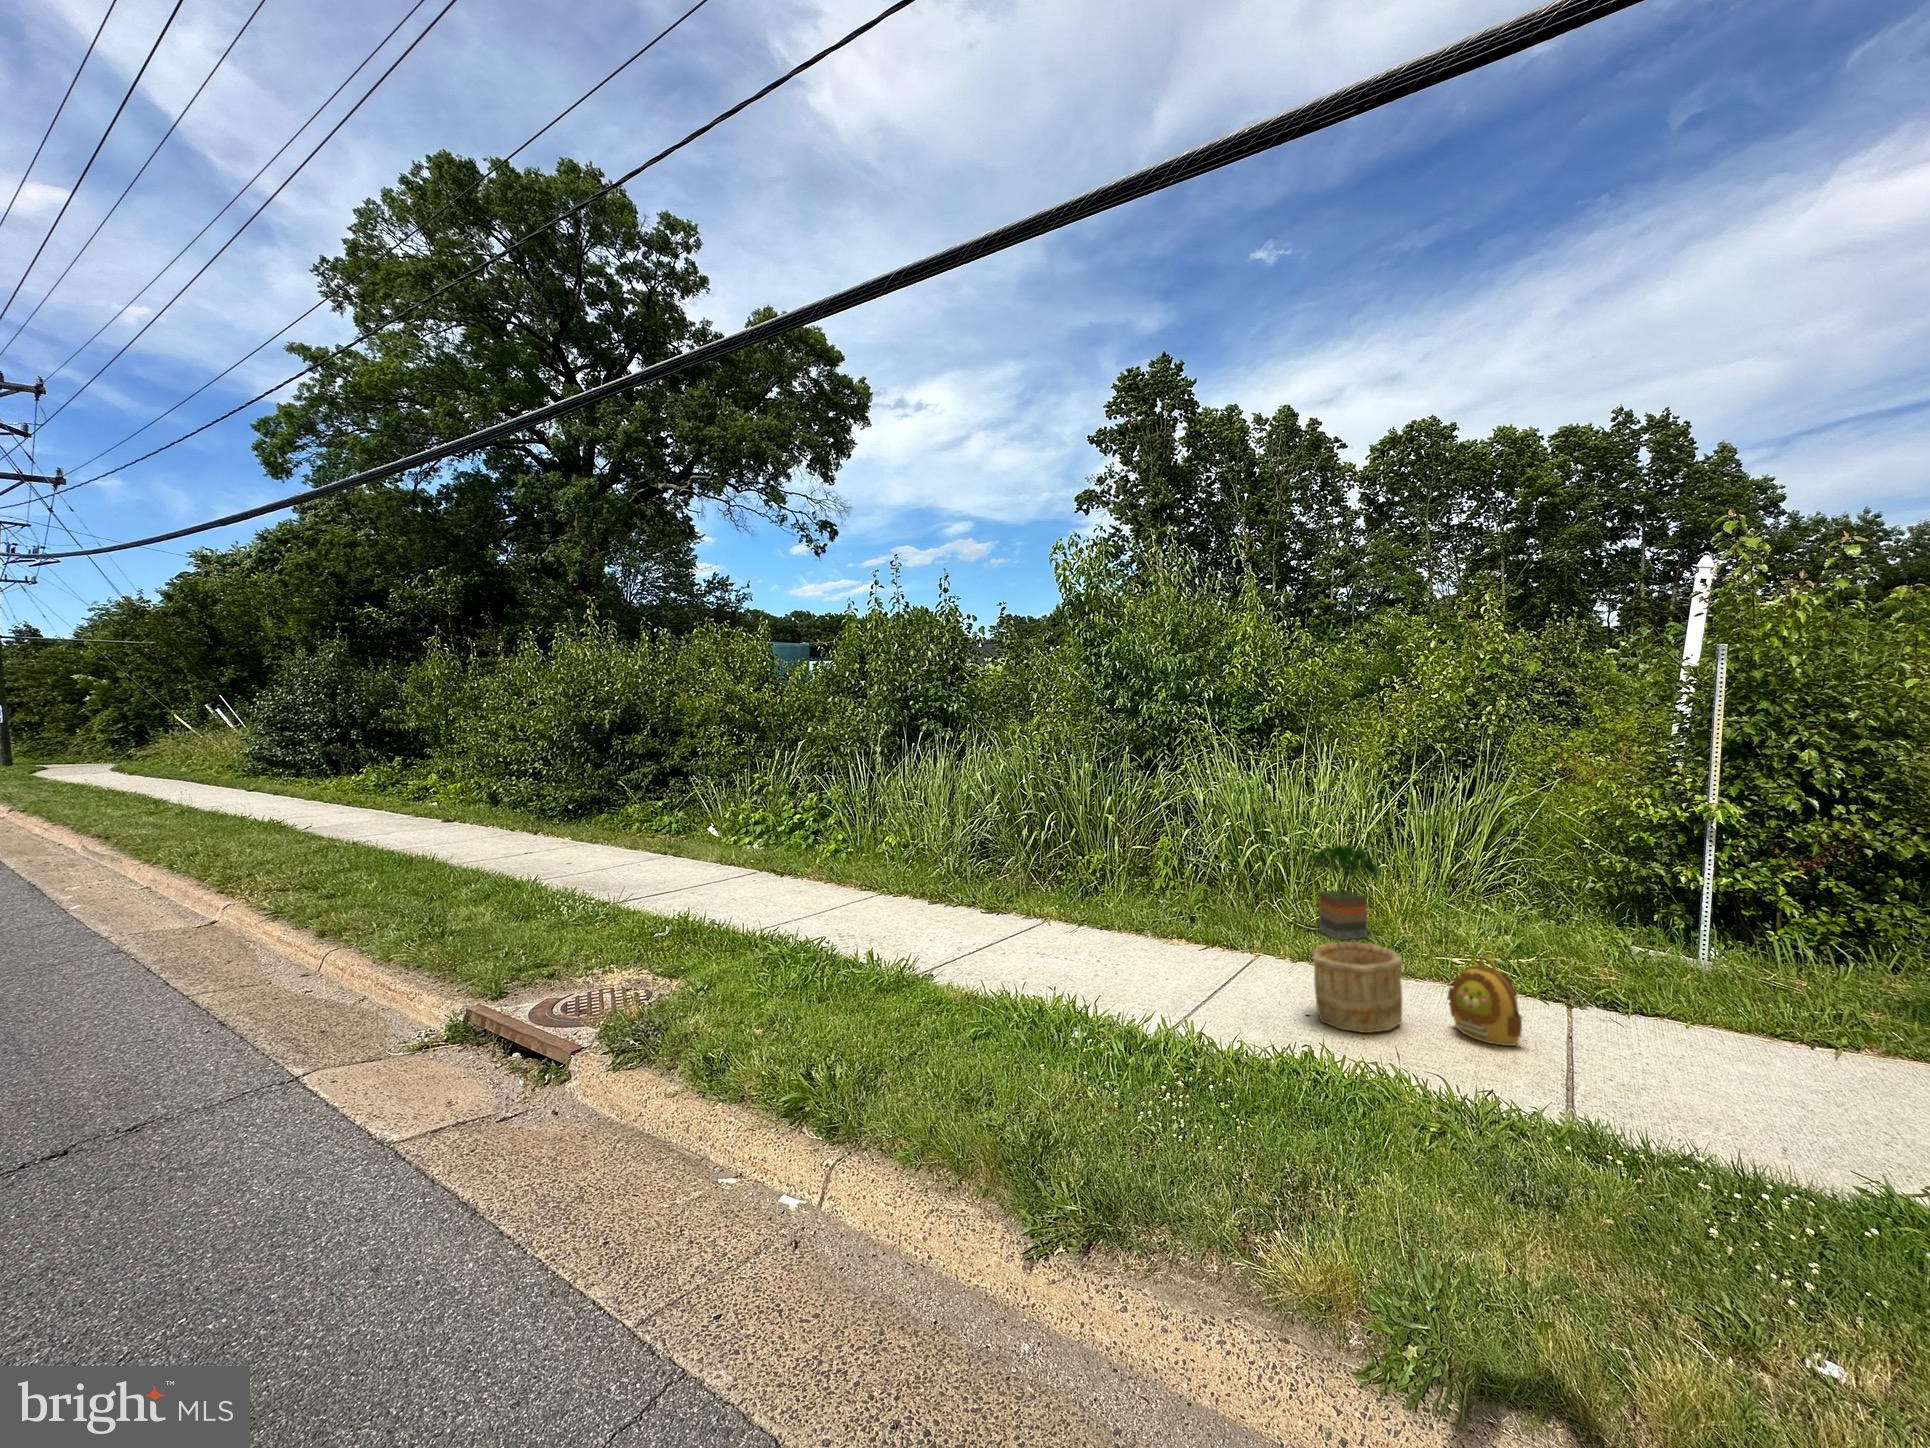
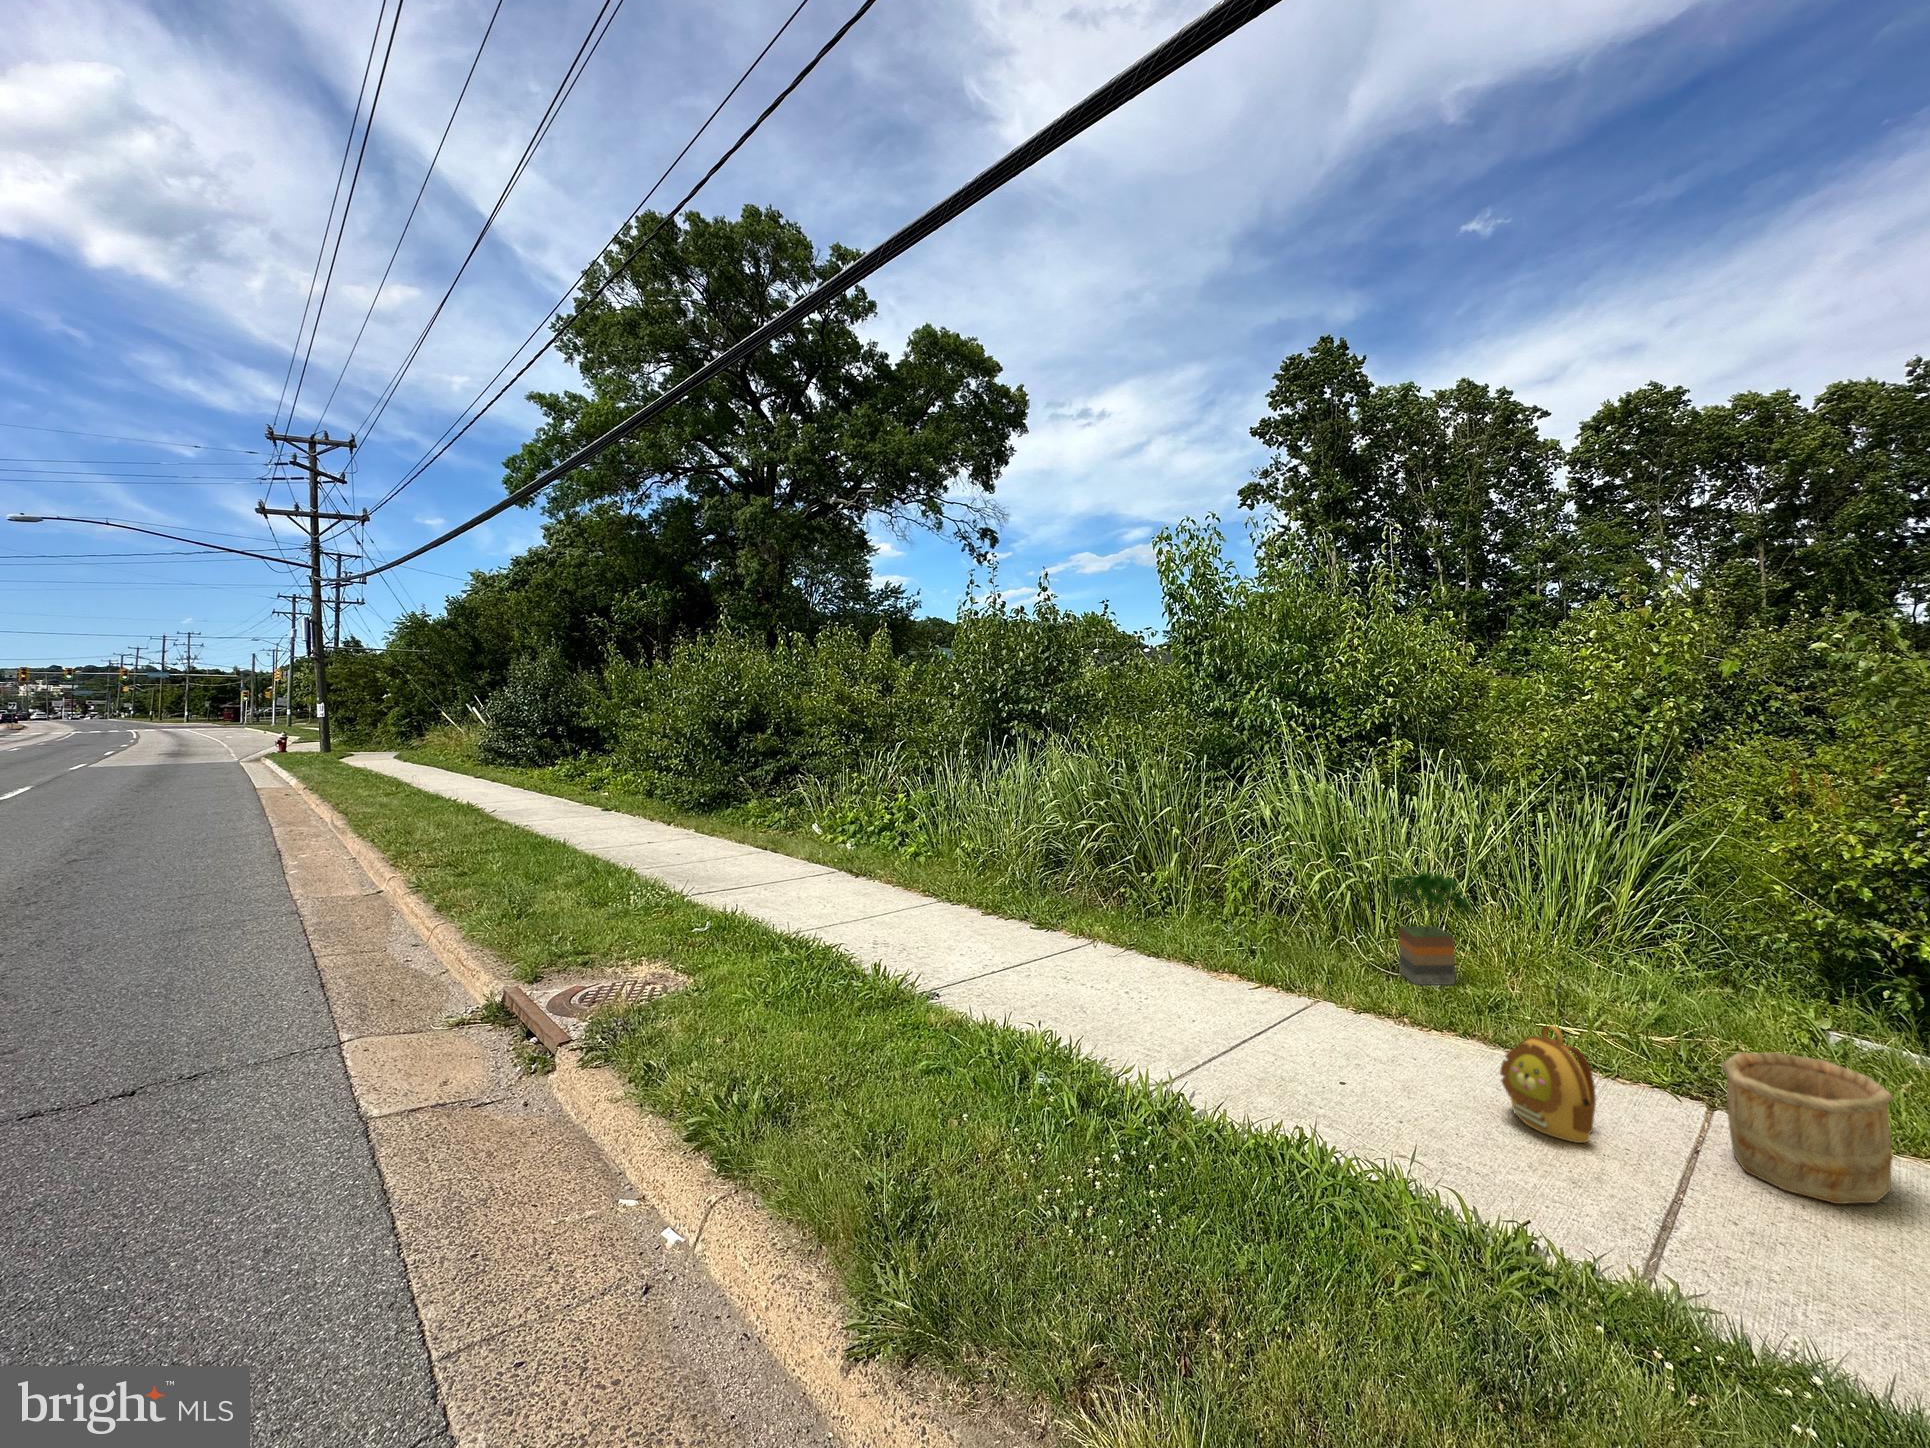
wooden bucket: present [1311,942,1403,1033] -> present [1722,1053,1893,1204]

